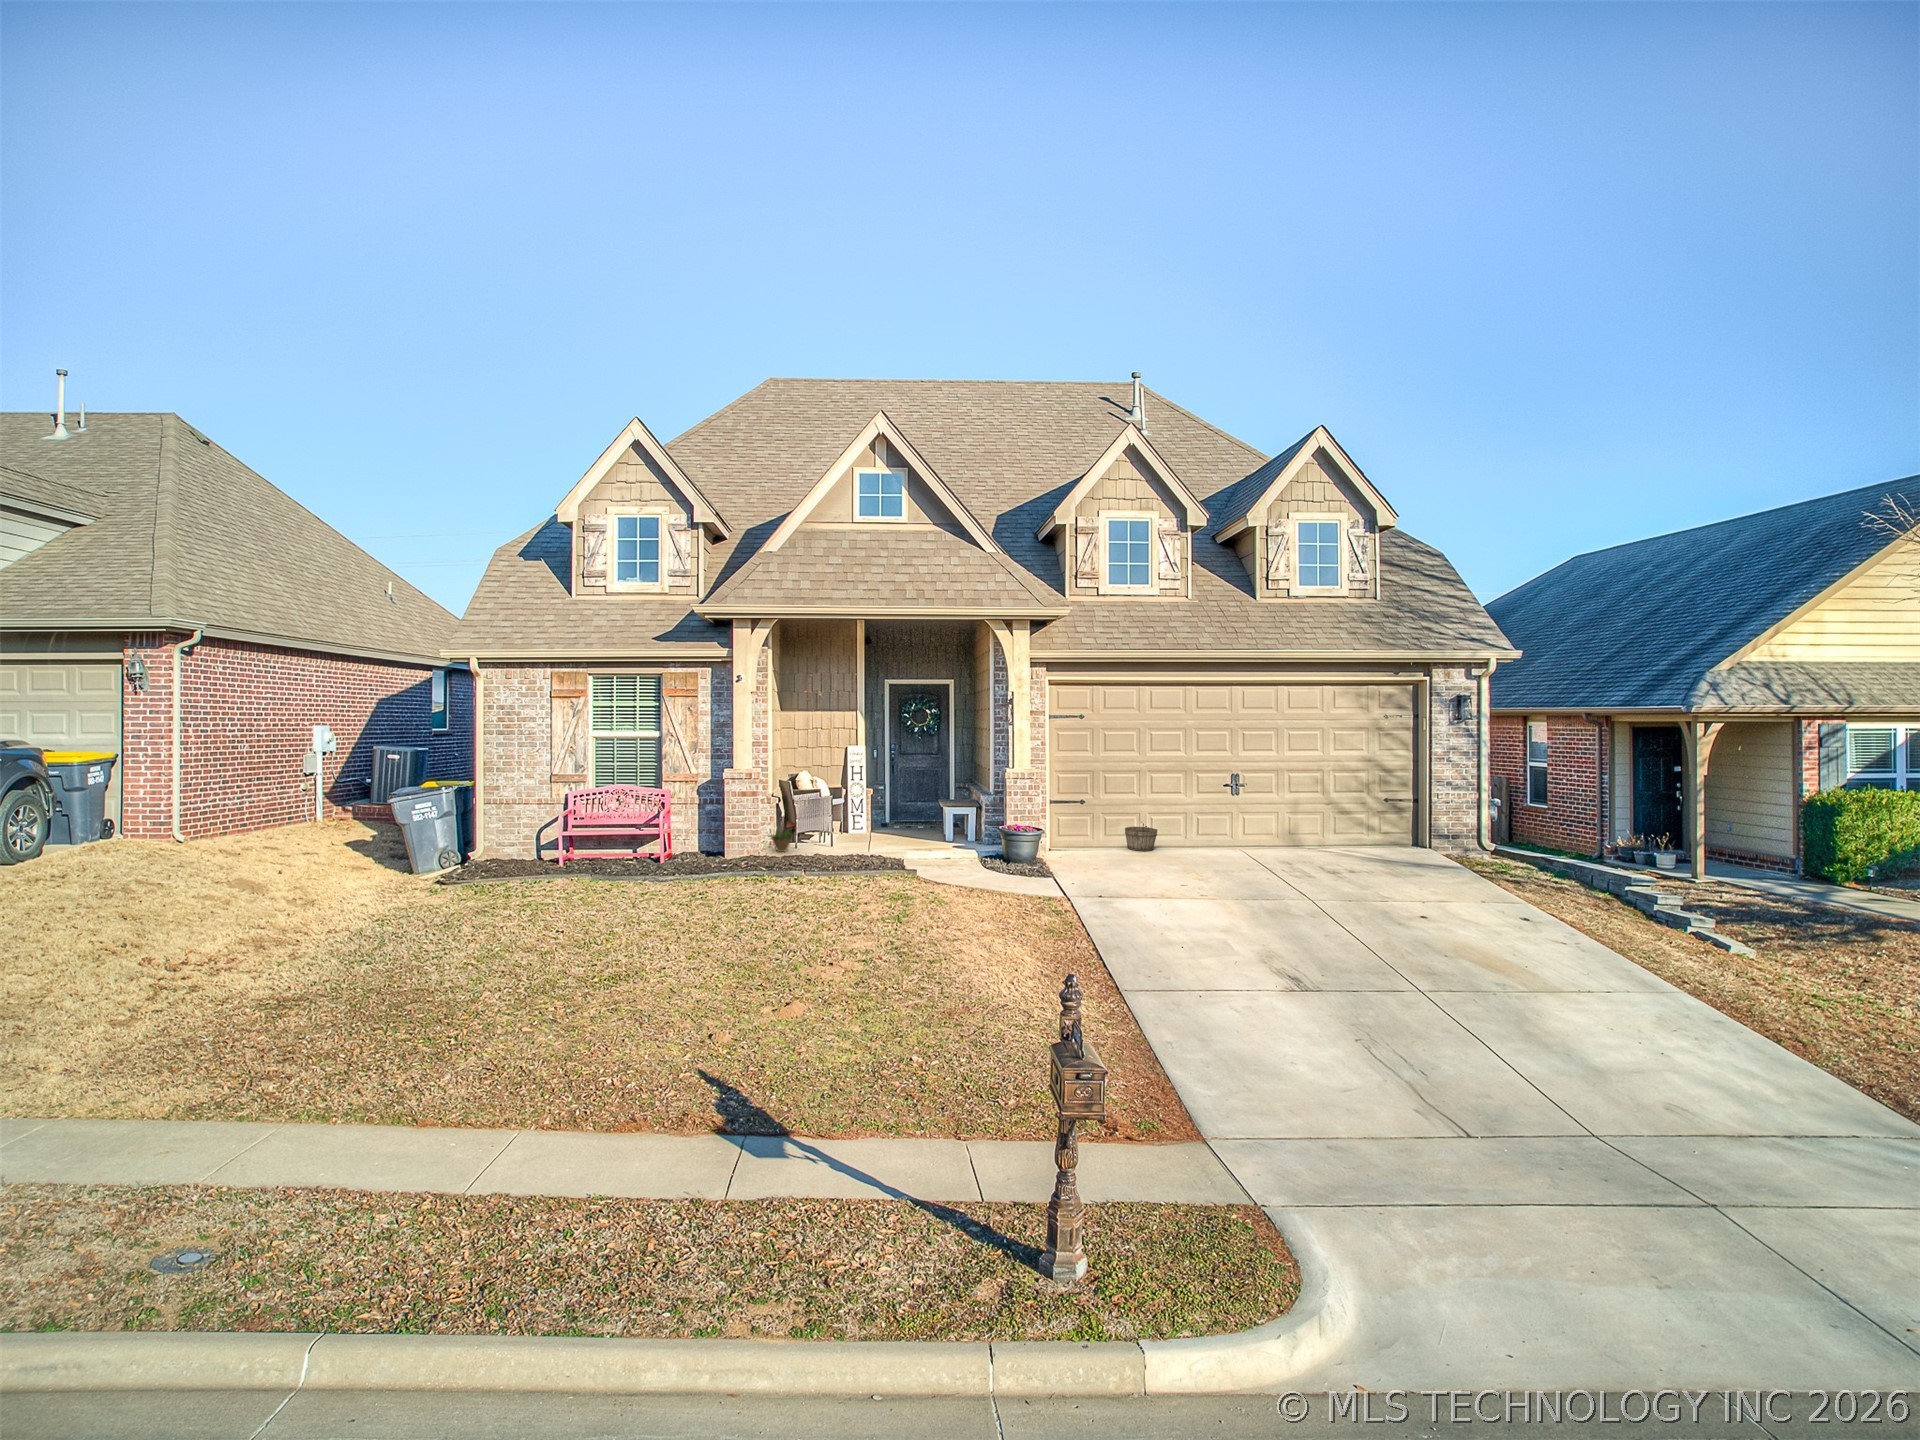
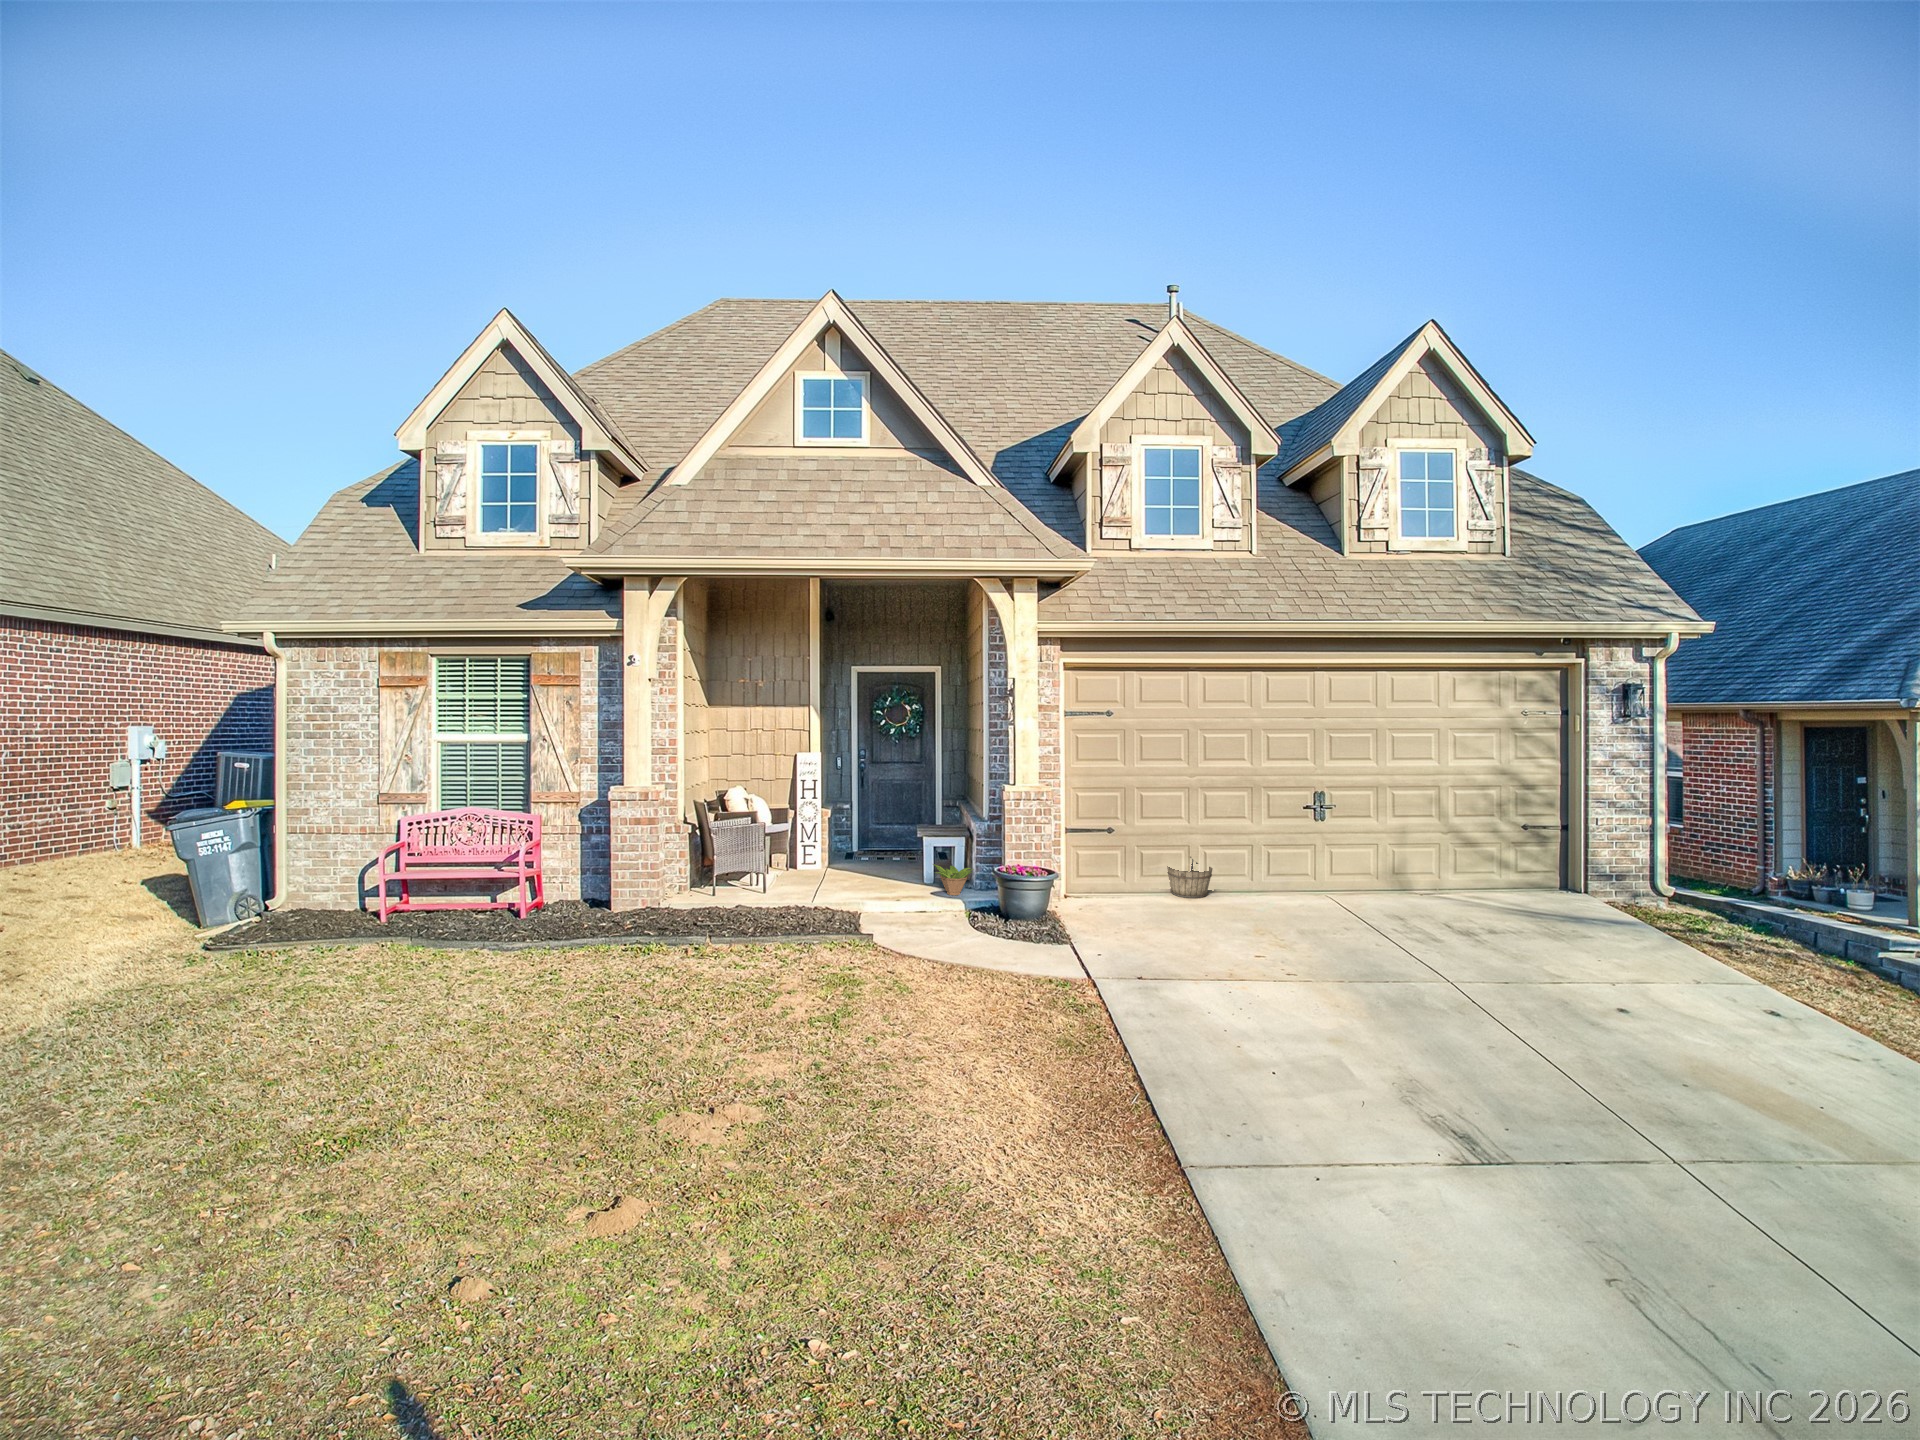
decorative plant: present [770,830,796,852] -> present [933,864,973,895]

